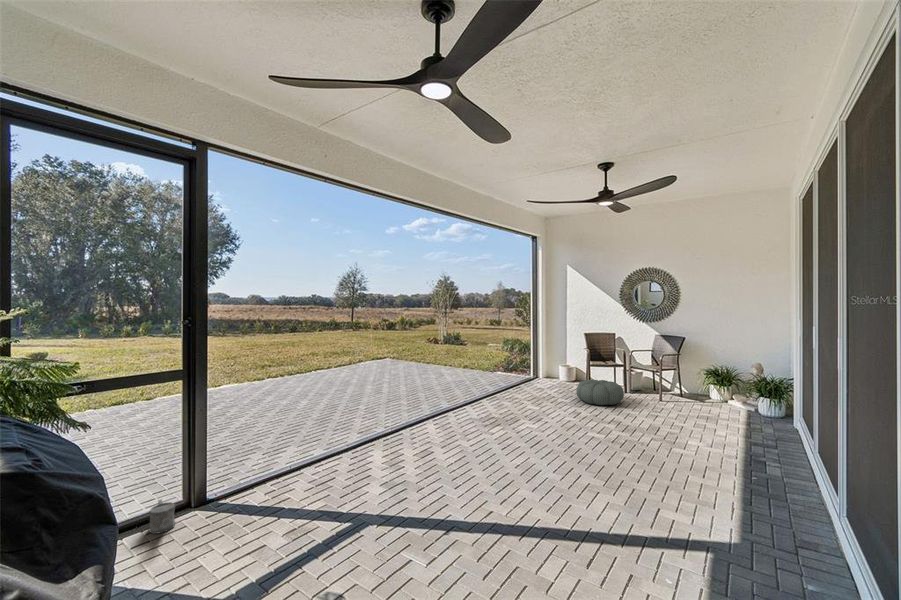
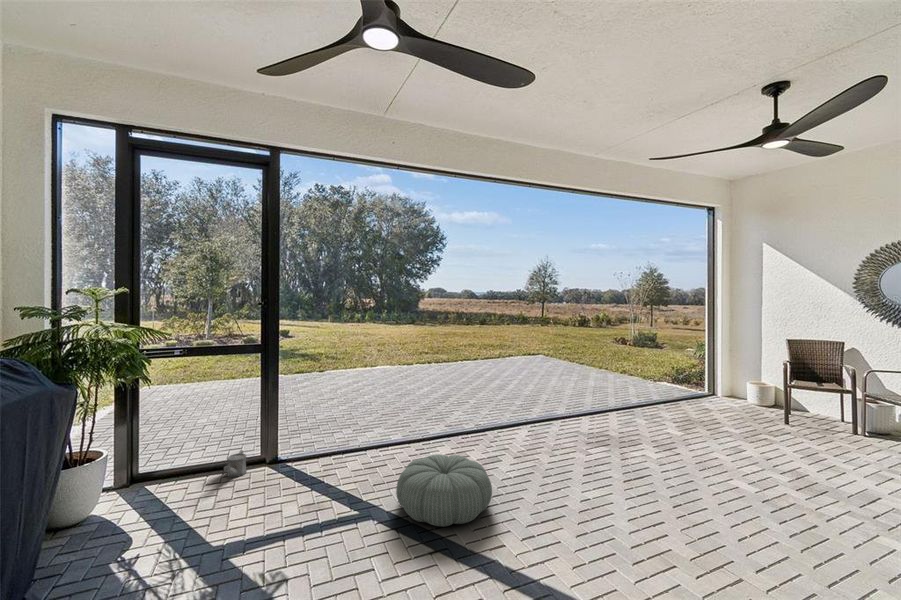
pouf: present [576,379,624,405] -> present [396,454,492,527]

